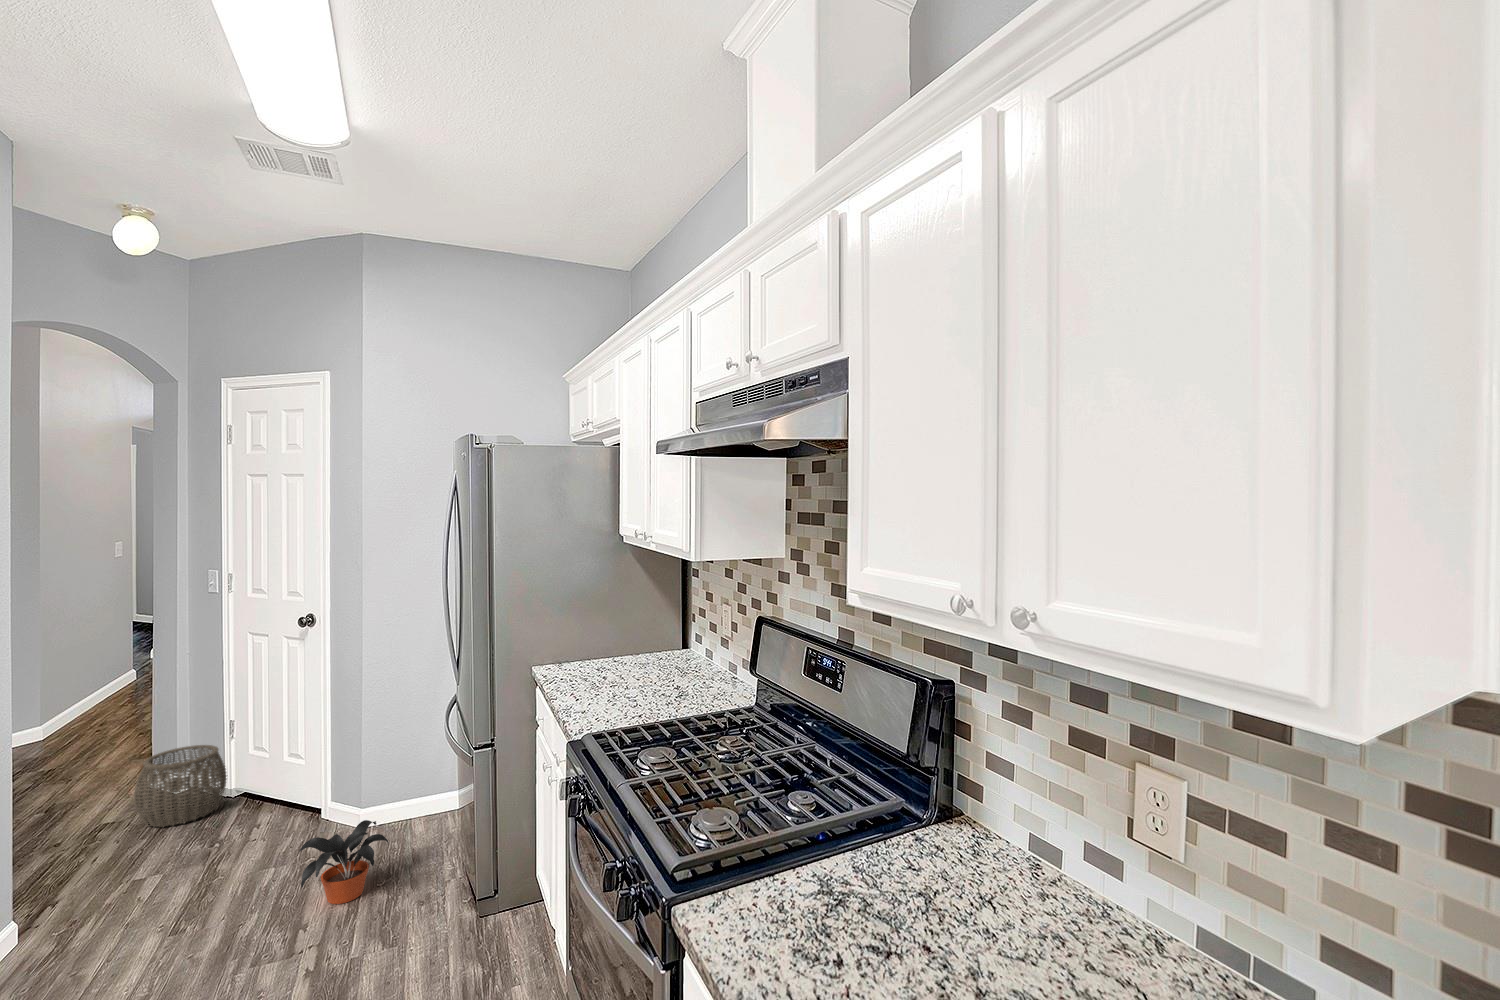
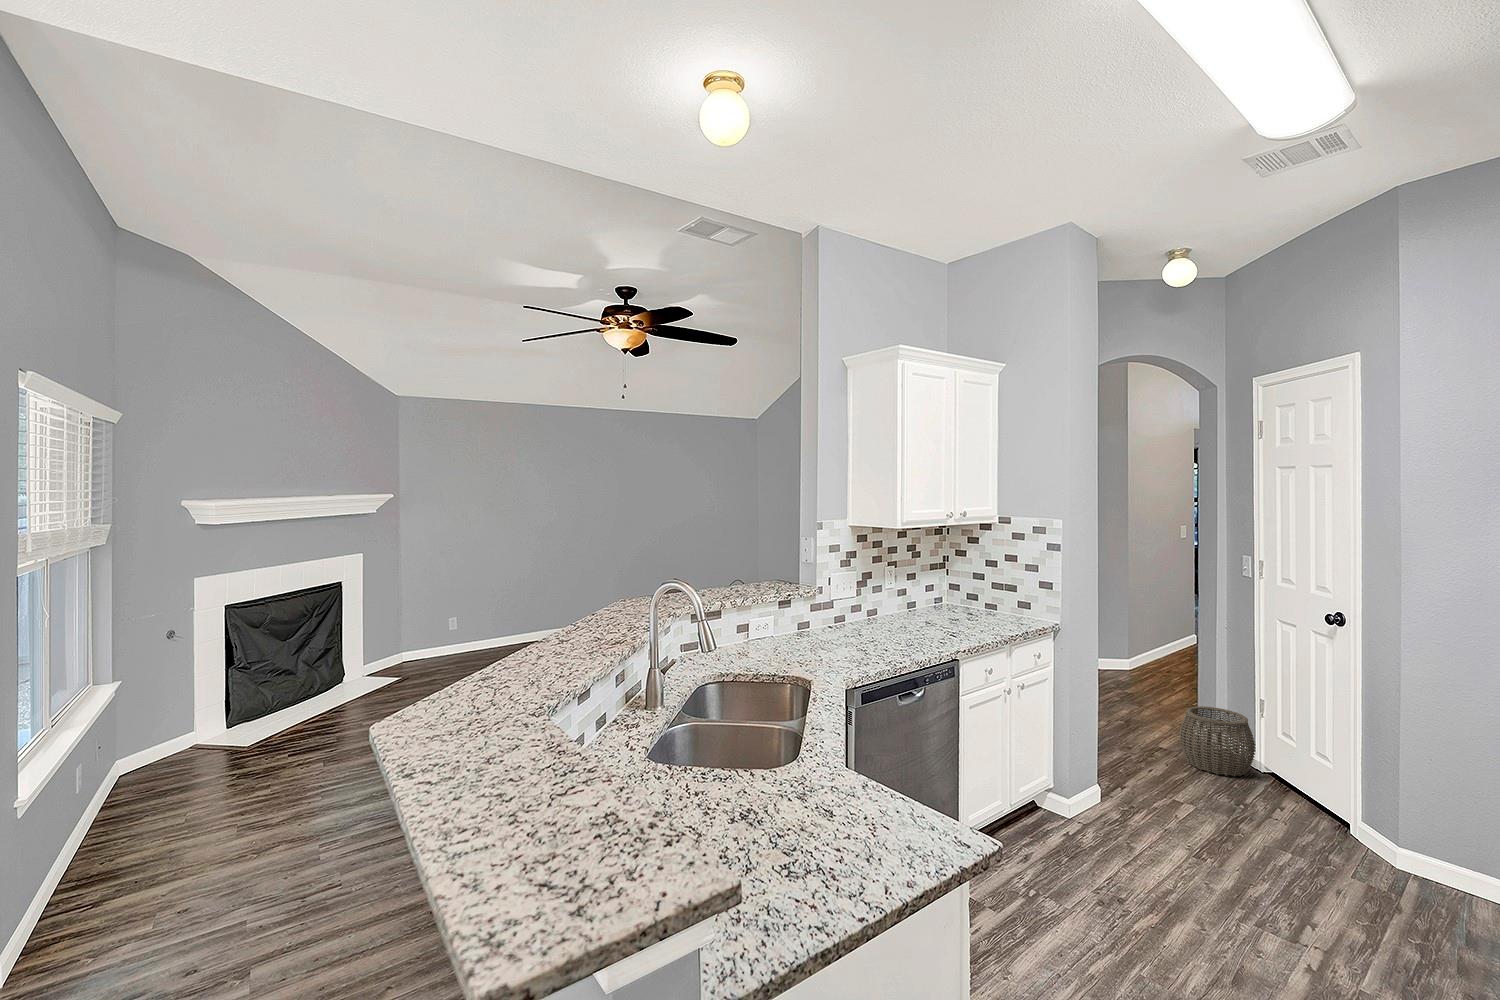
potted plant: present [299,820,389,904] -> none [1310,842,1426,933]

